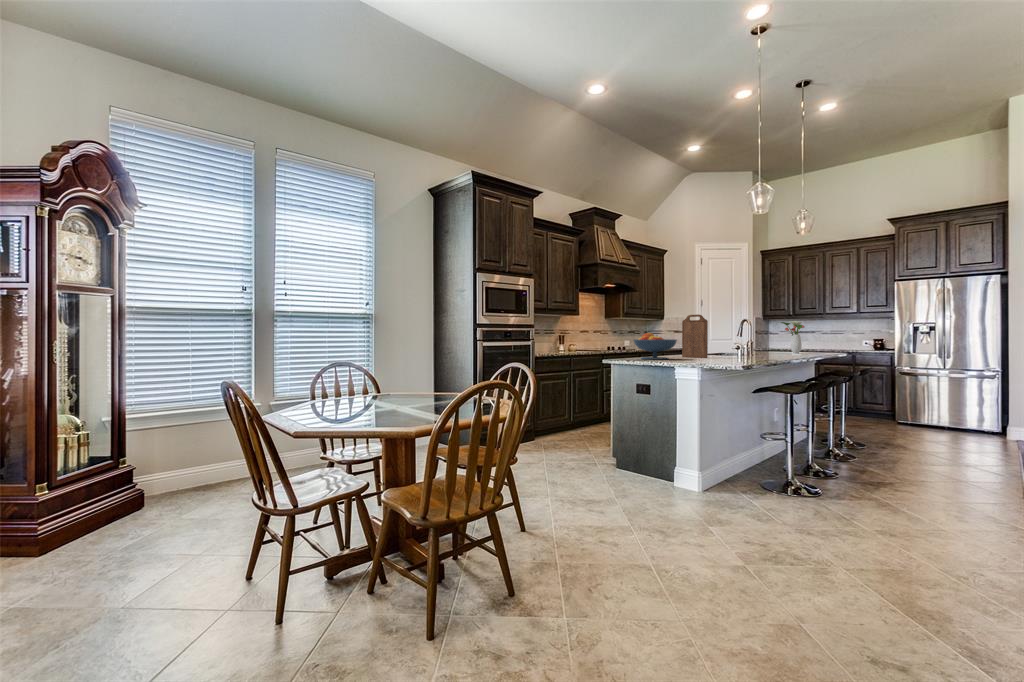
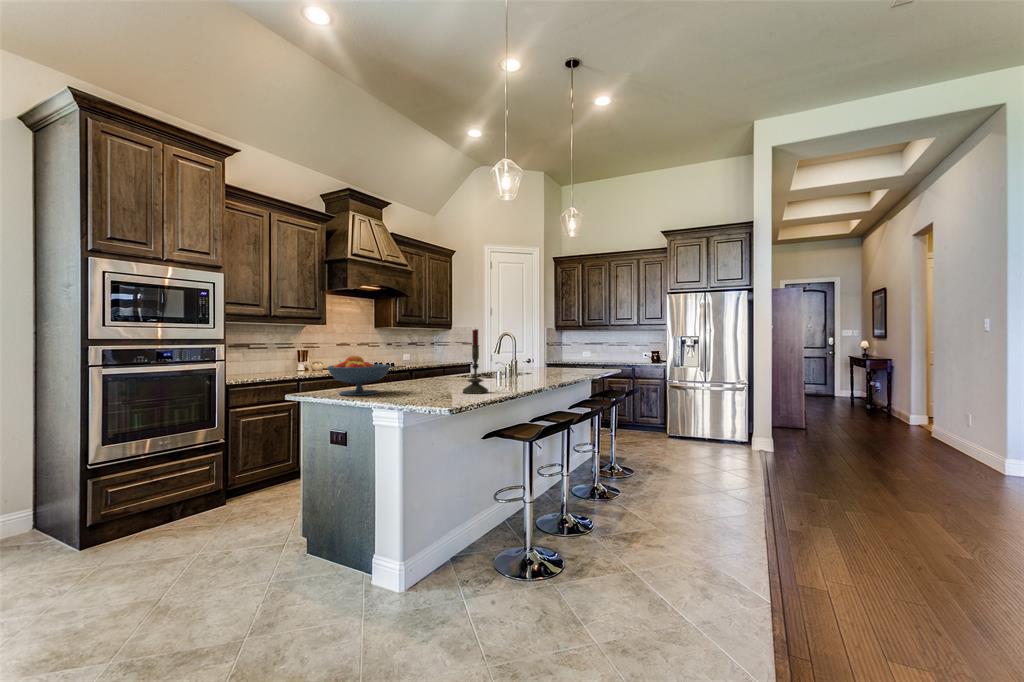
candle: none [734,311,755,360] -> present [463,329,488,394]
cutting board: present [682,314,708,358] -> none [413,329,442,388]
flower arrangement: present [781,321,804,353] -> none [551,334,579,371]

